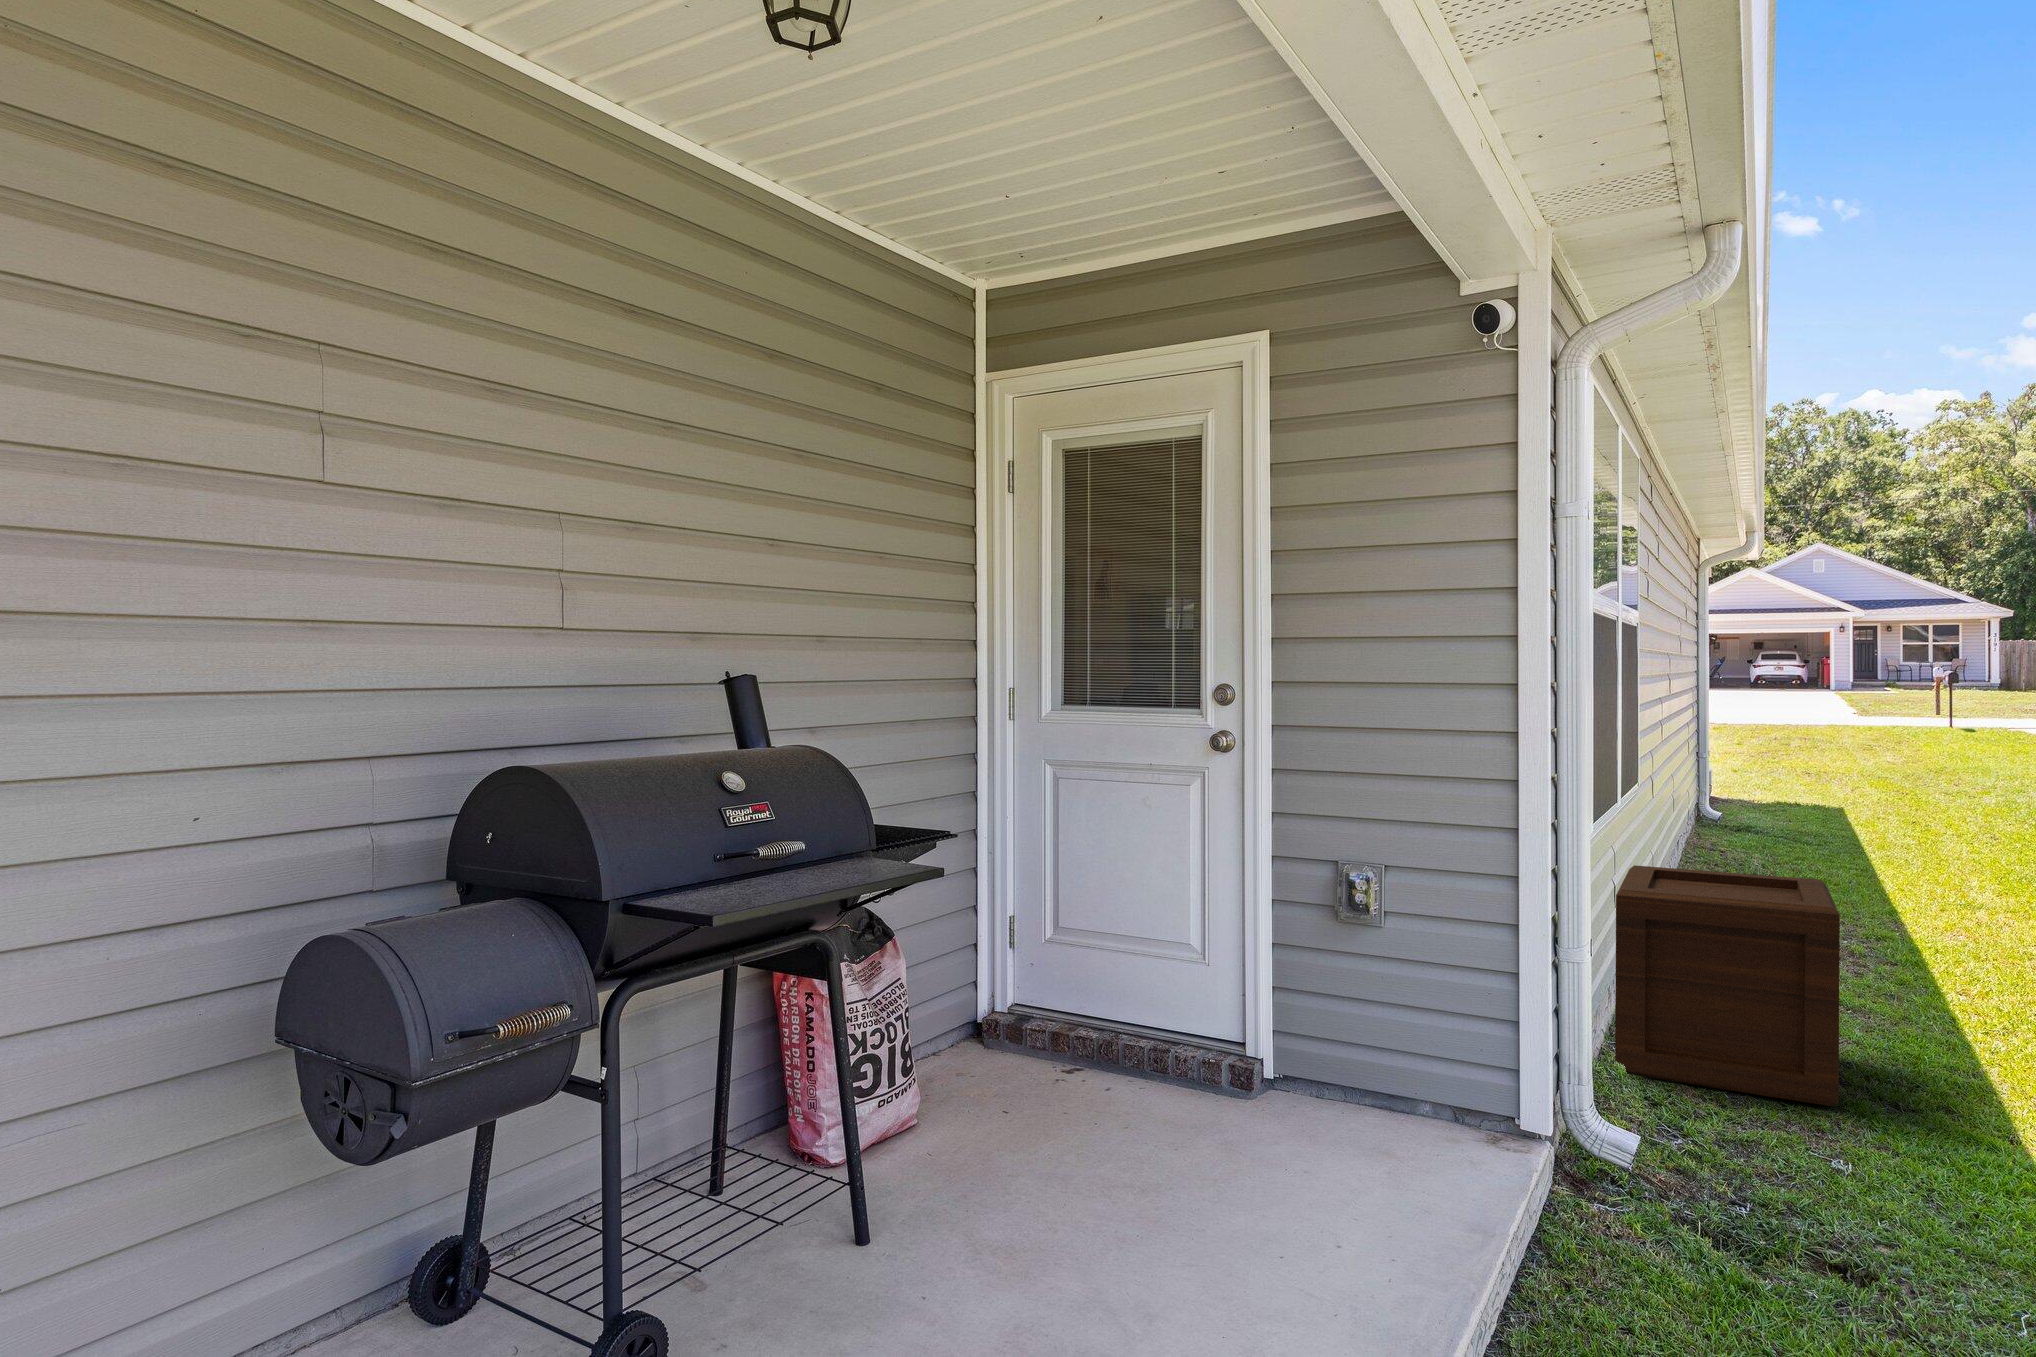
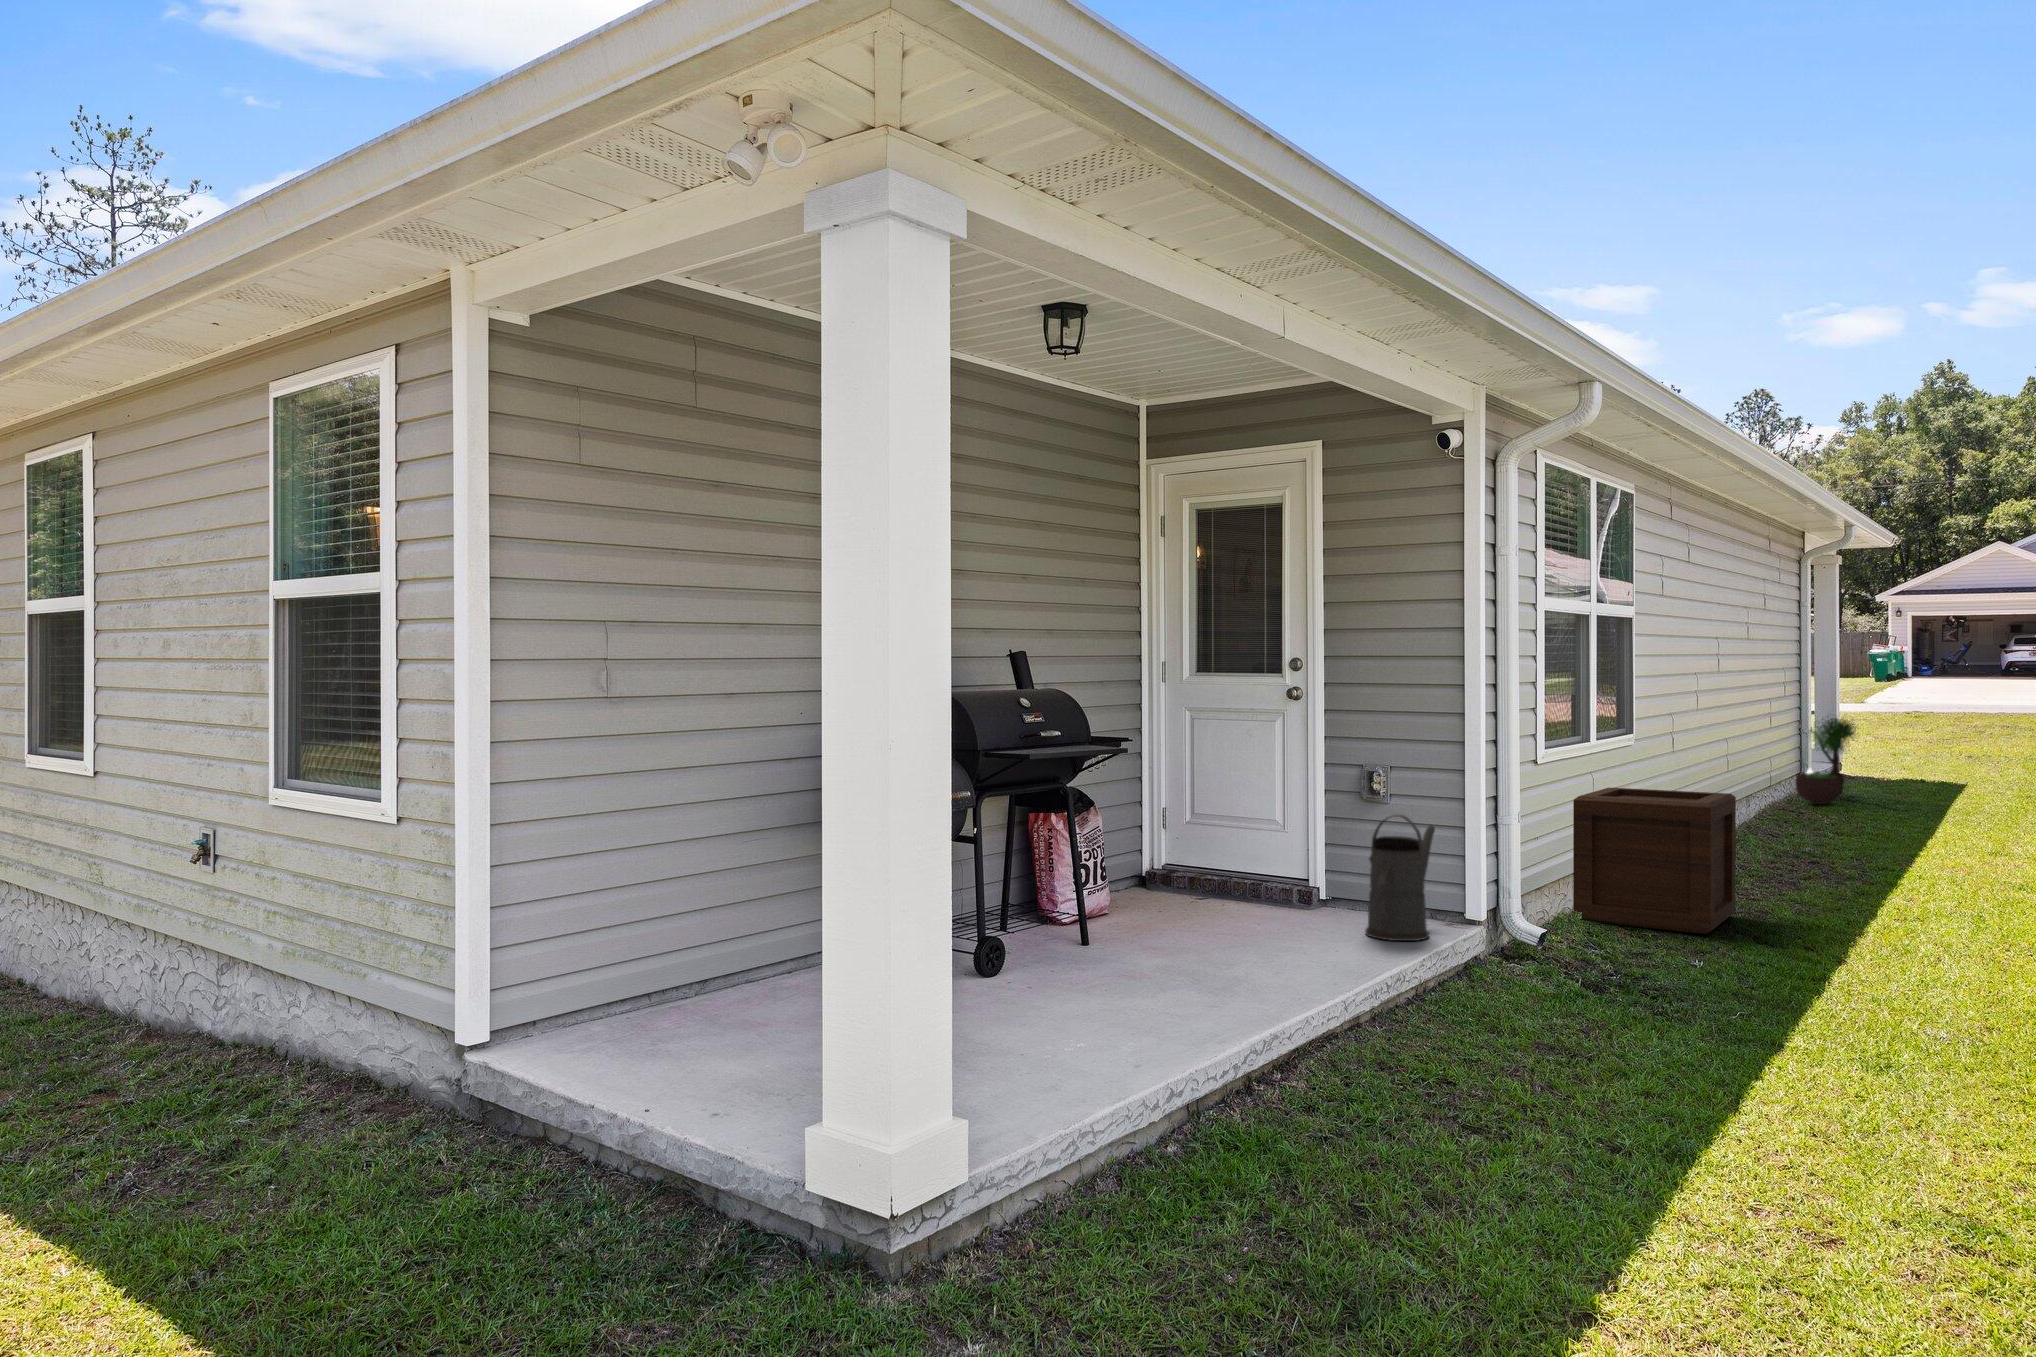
potted tree: none [1698,733,1772,838] -> present [1796,716,1856,804]
watering can: none [1371,968,1488,1210] -> present [1365,815,1435,941]

